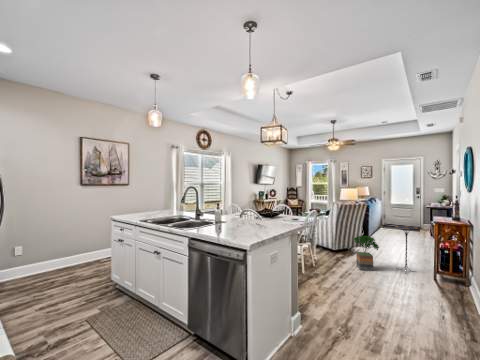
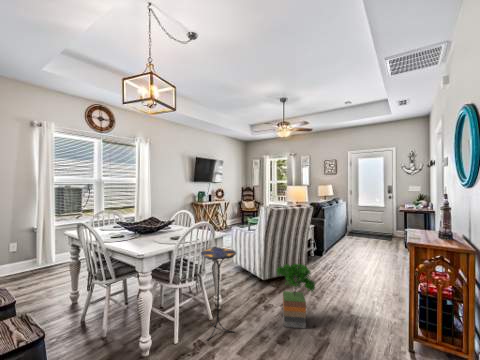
side table: present [395,226,418,271] -> present [201,248,236,339]

